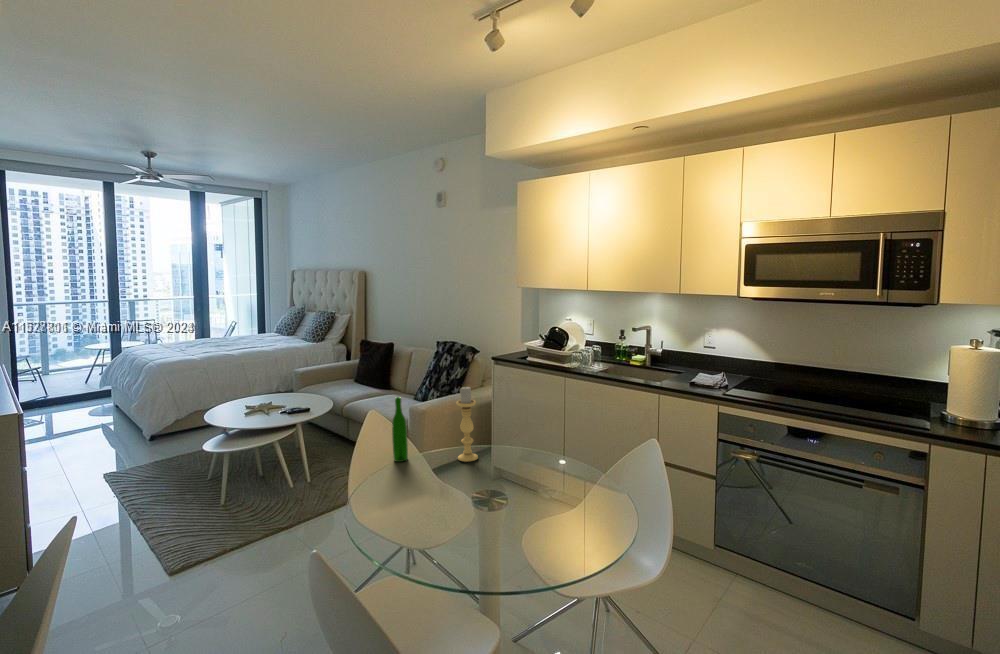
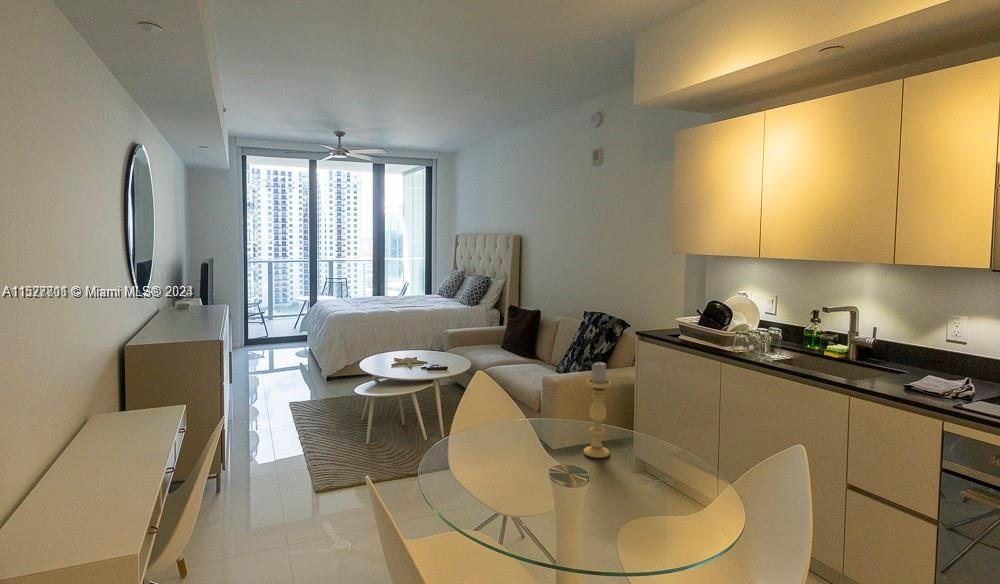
wine bottle: present [392,397,408,462] -> none [506,367,524,446]

